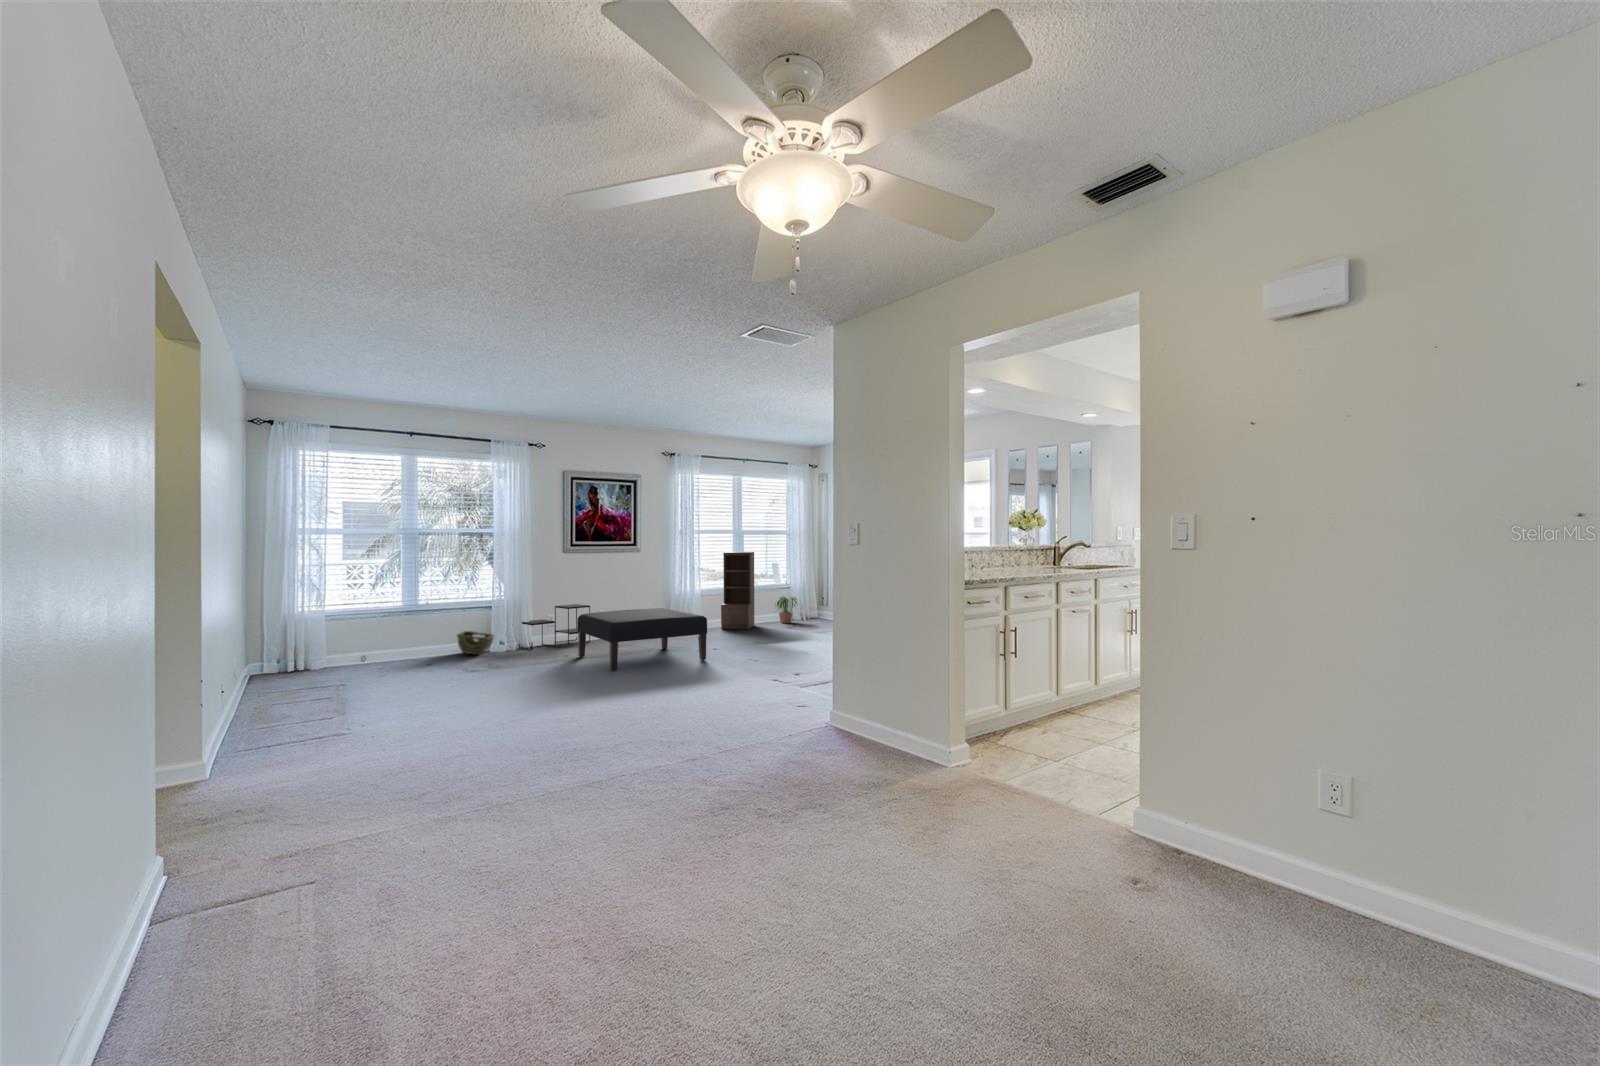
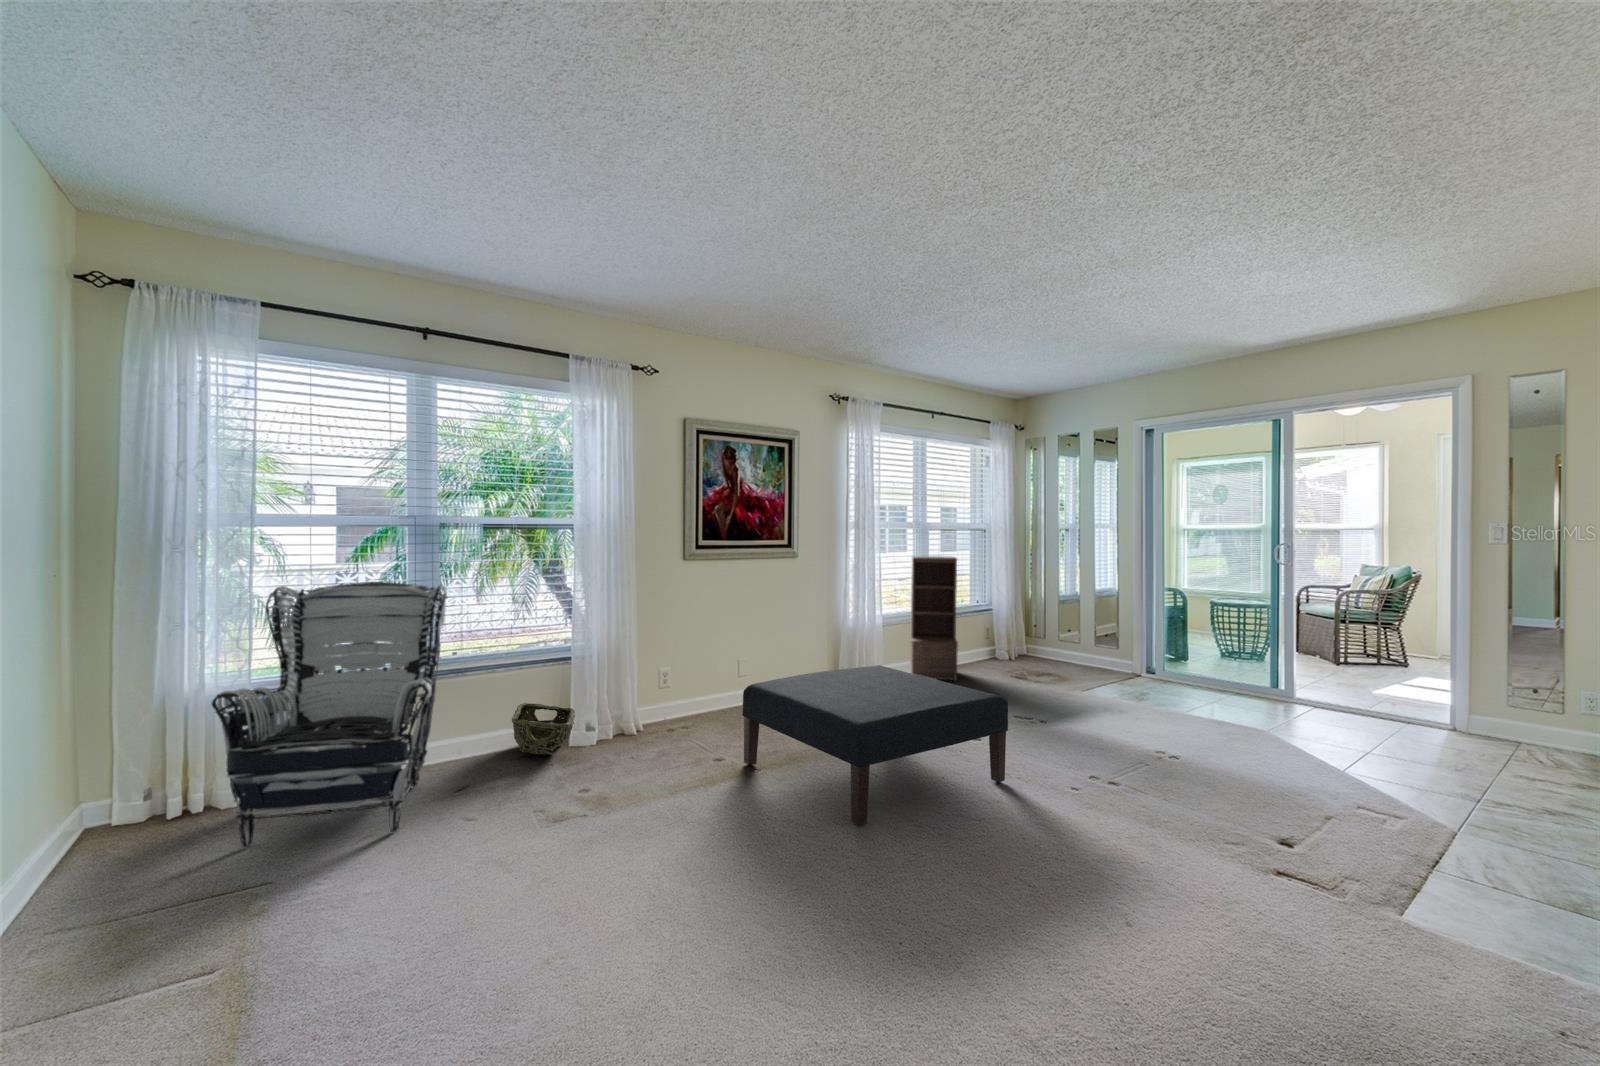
armchair: none [312,562,422,677] -> present [212,582,447,847]
potted plant: present [775,596,797,623] -> none [968,623,1015,666]
side table: present [519,604,590,650] -> none [615,646,730,738]

